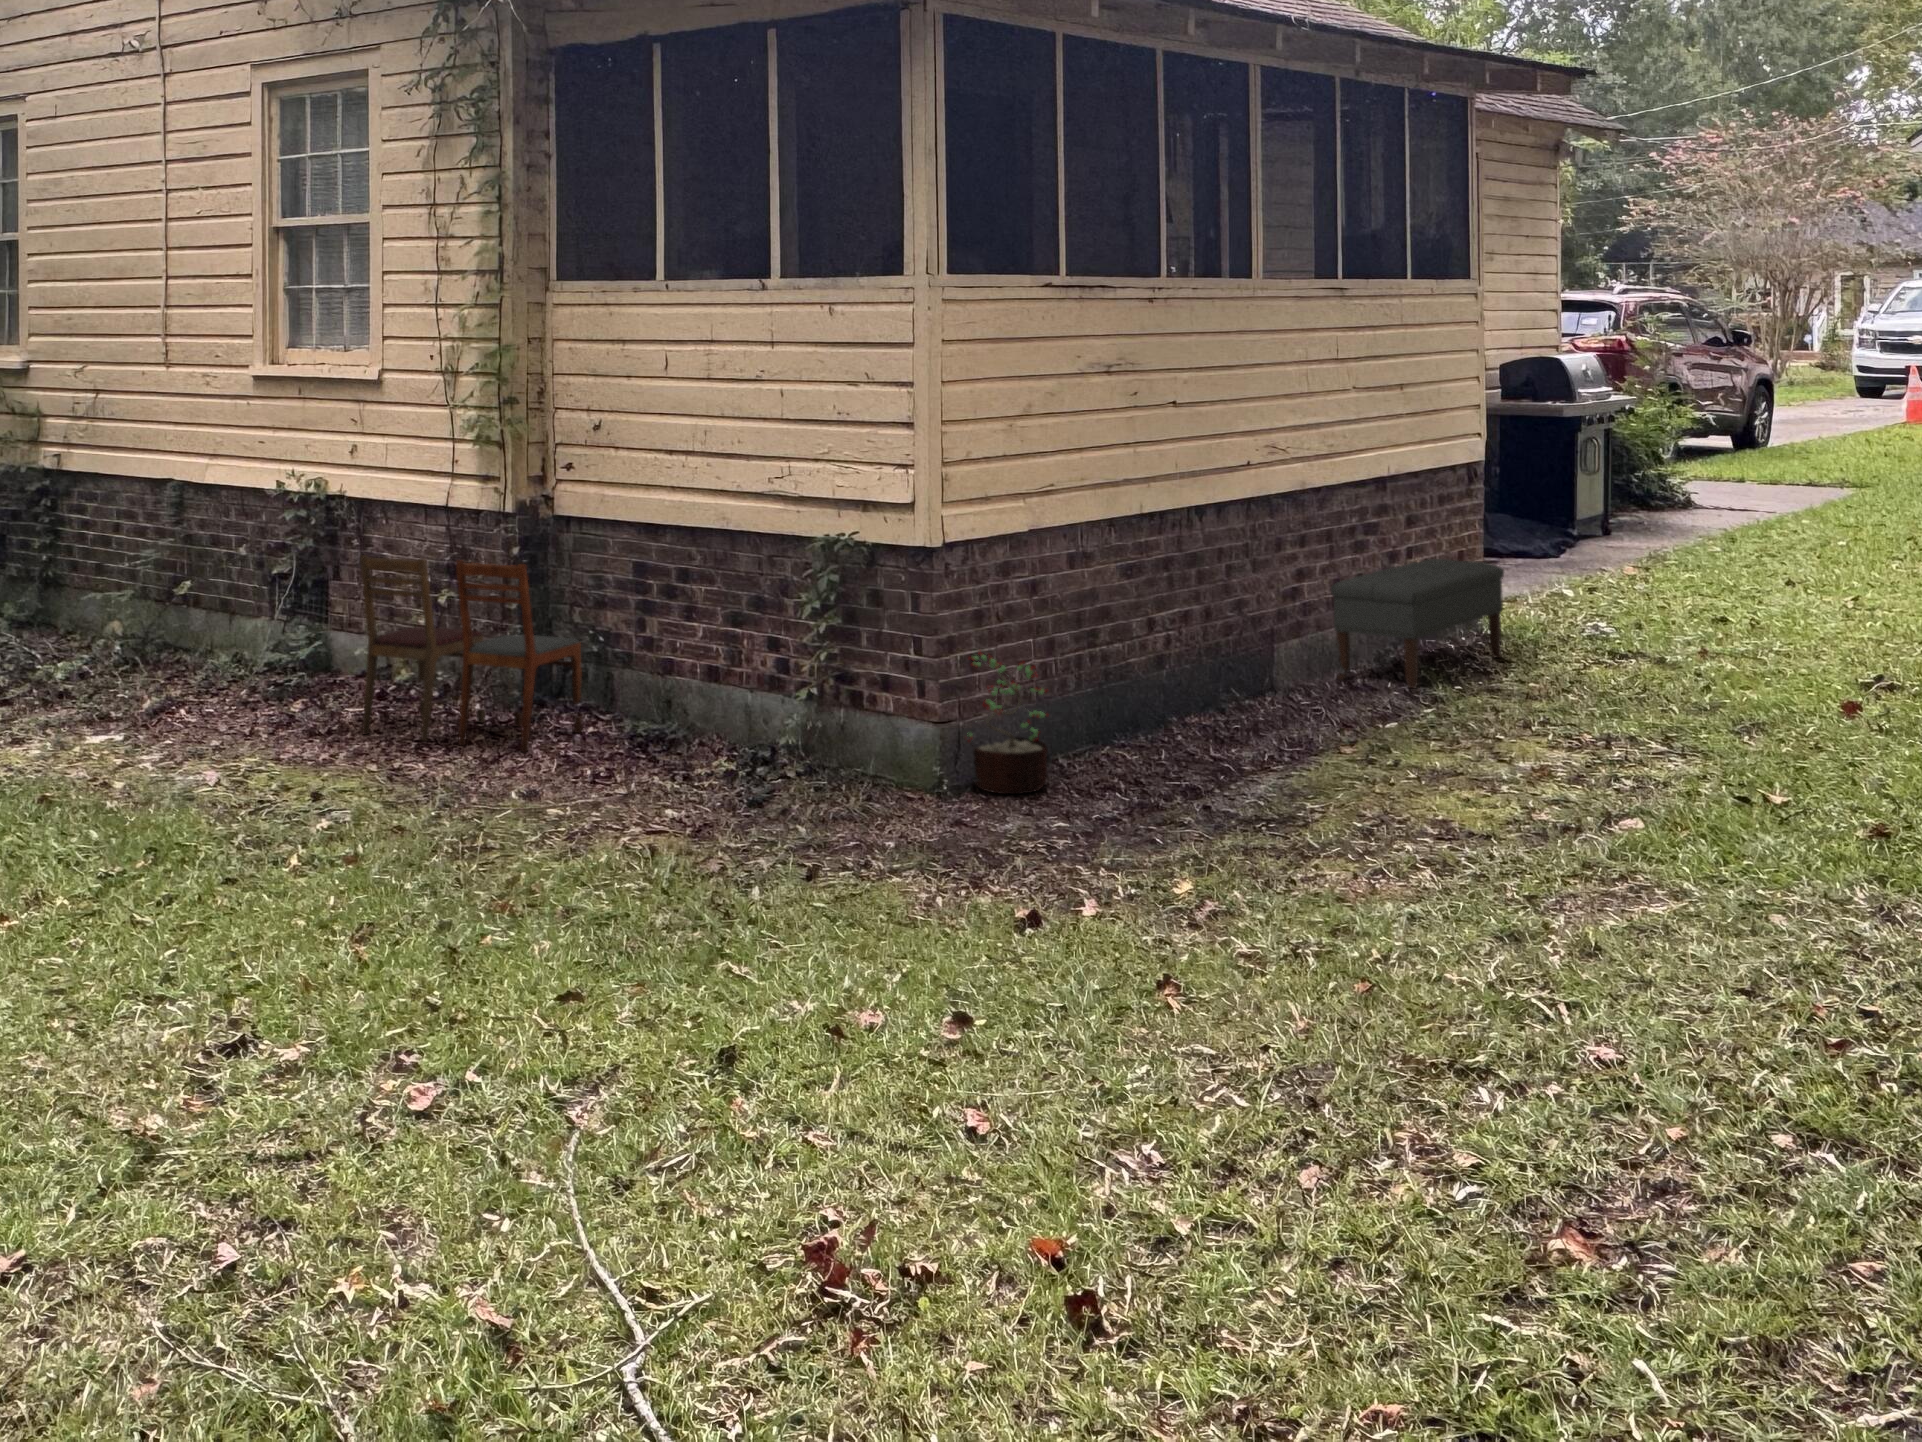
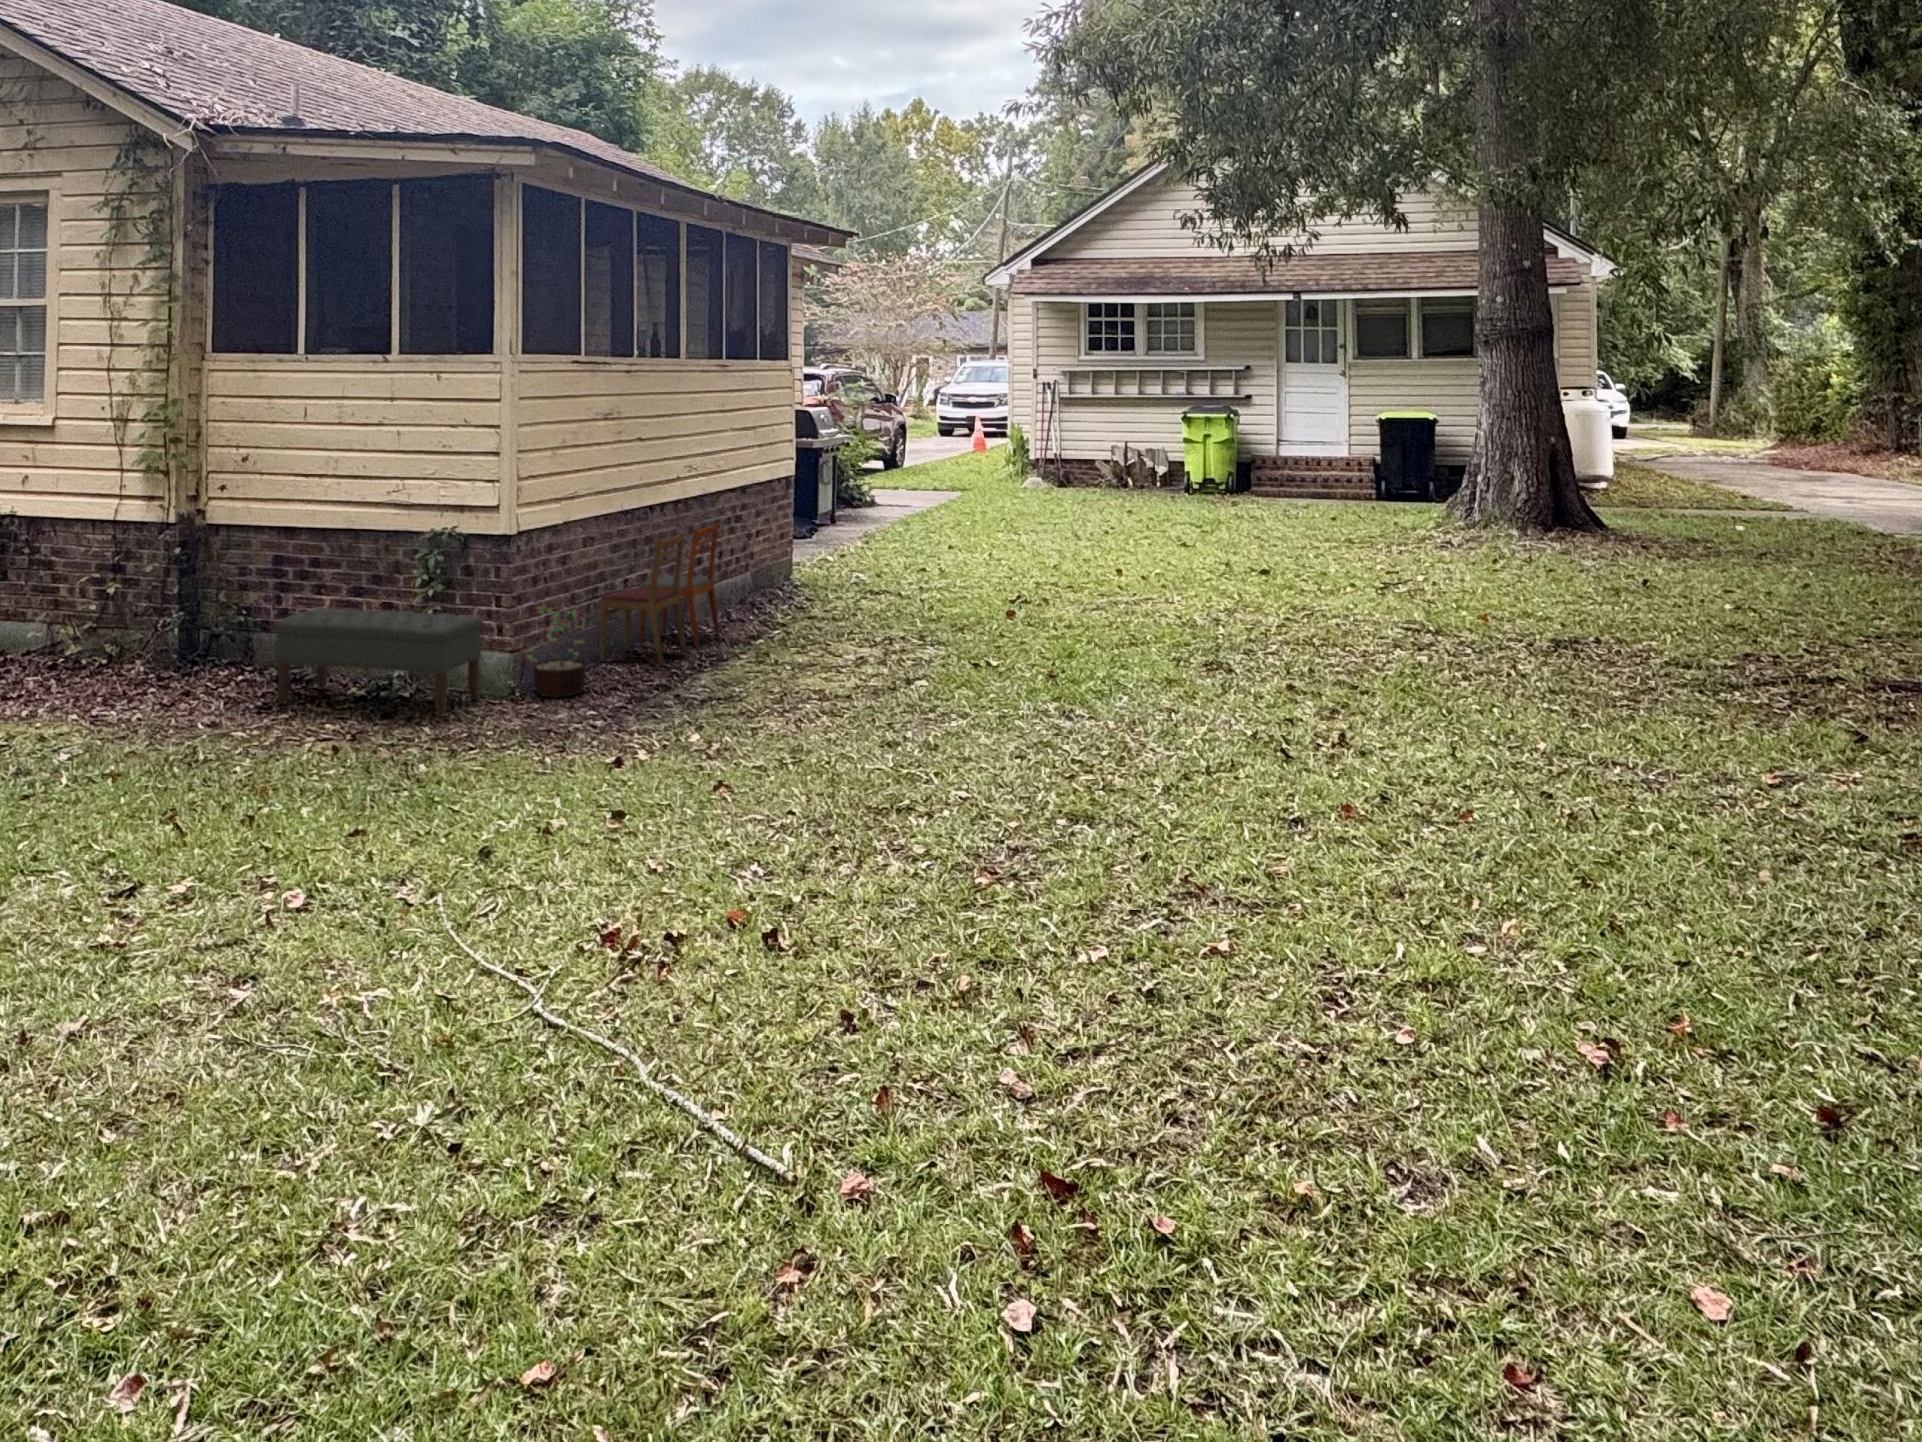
chair: present [360,555,582,752] -> present [600,524,720,667]
bench: present [1331,559,1504,688] -> present [274,608,483,717]

